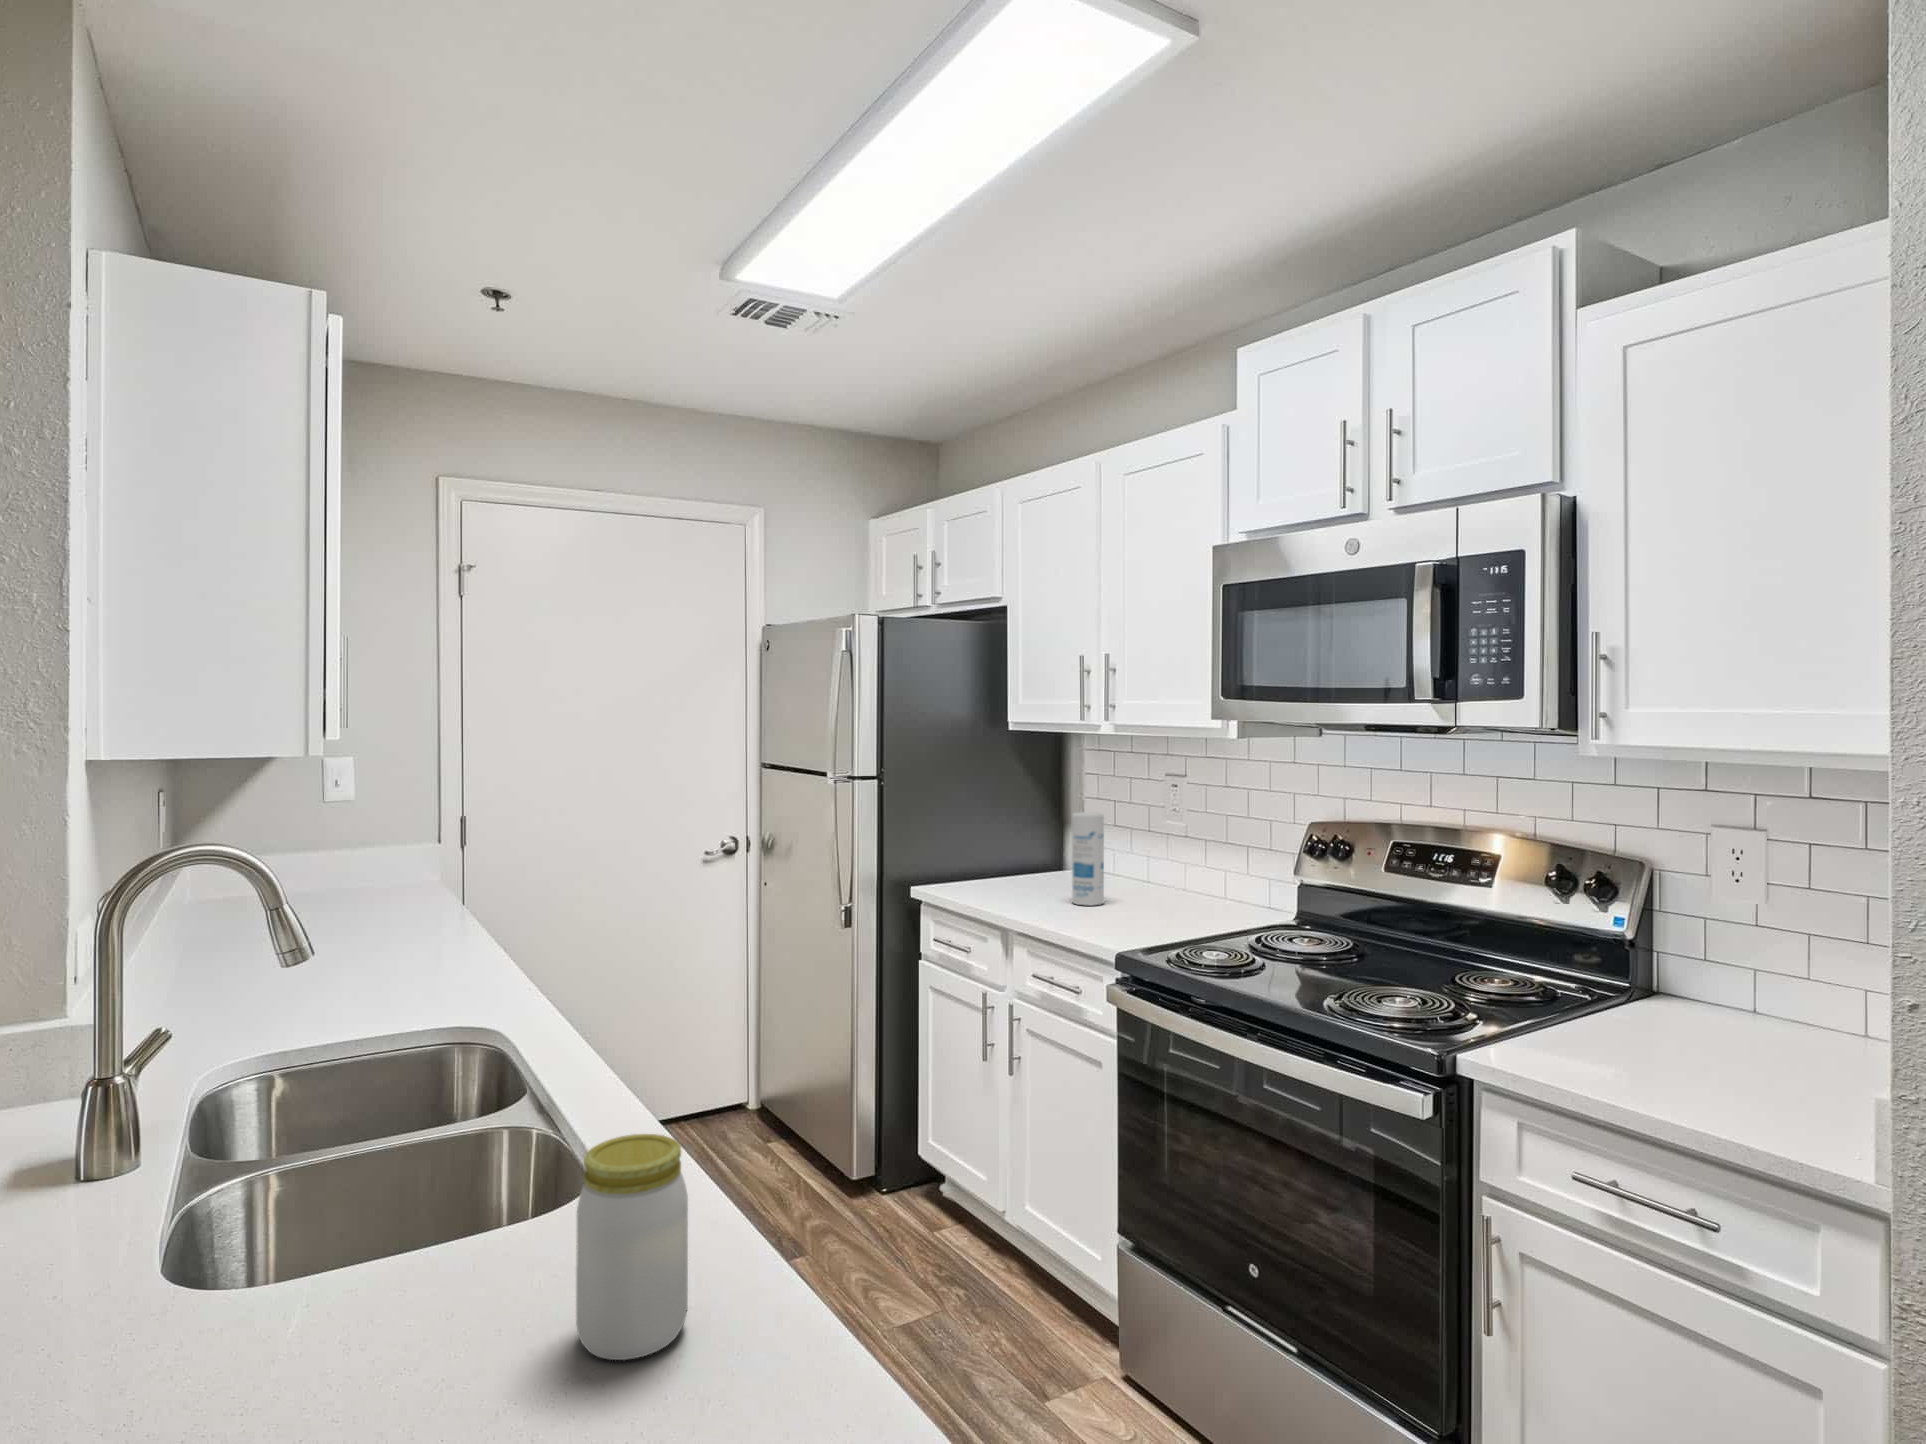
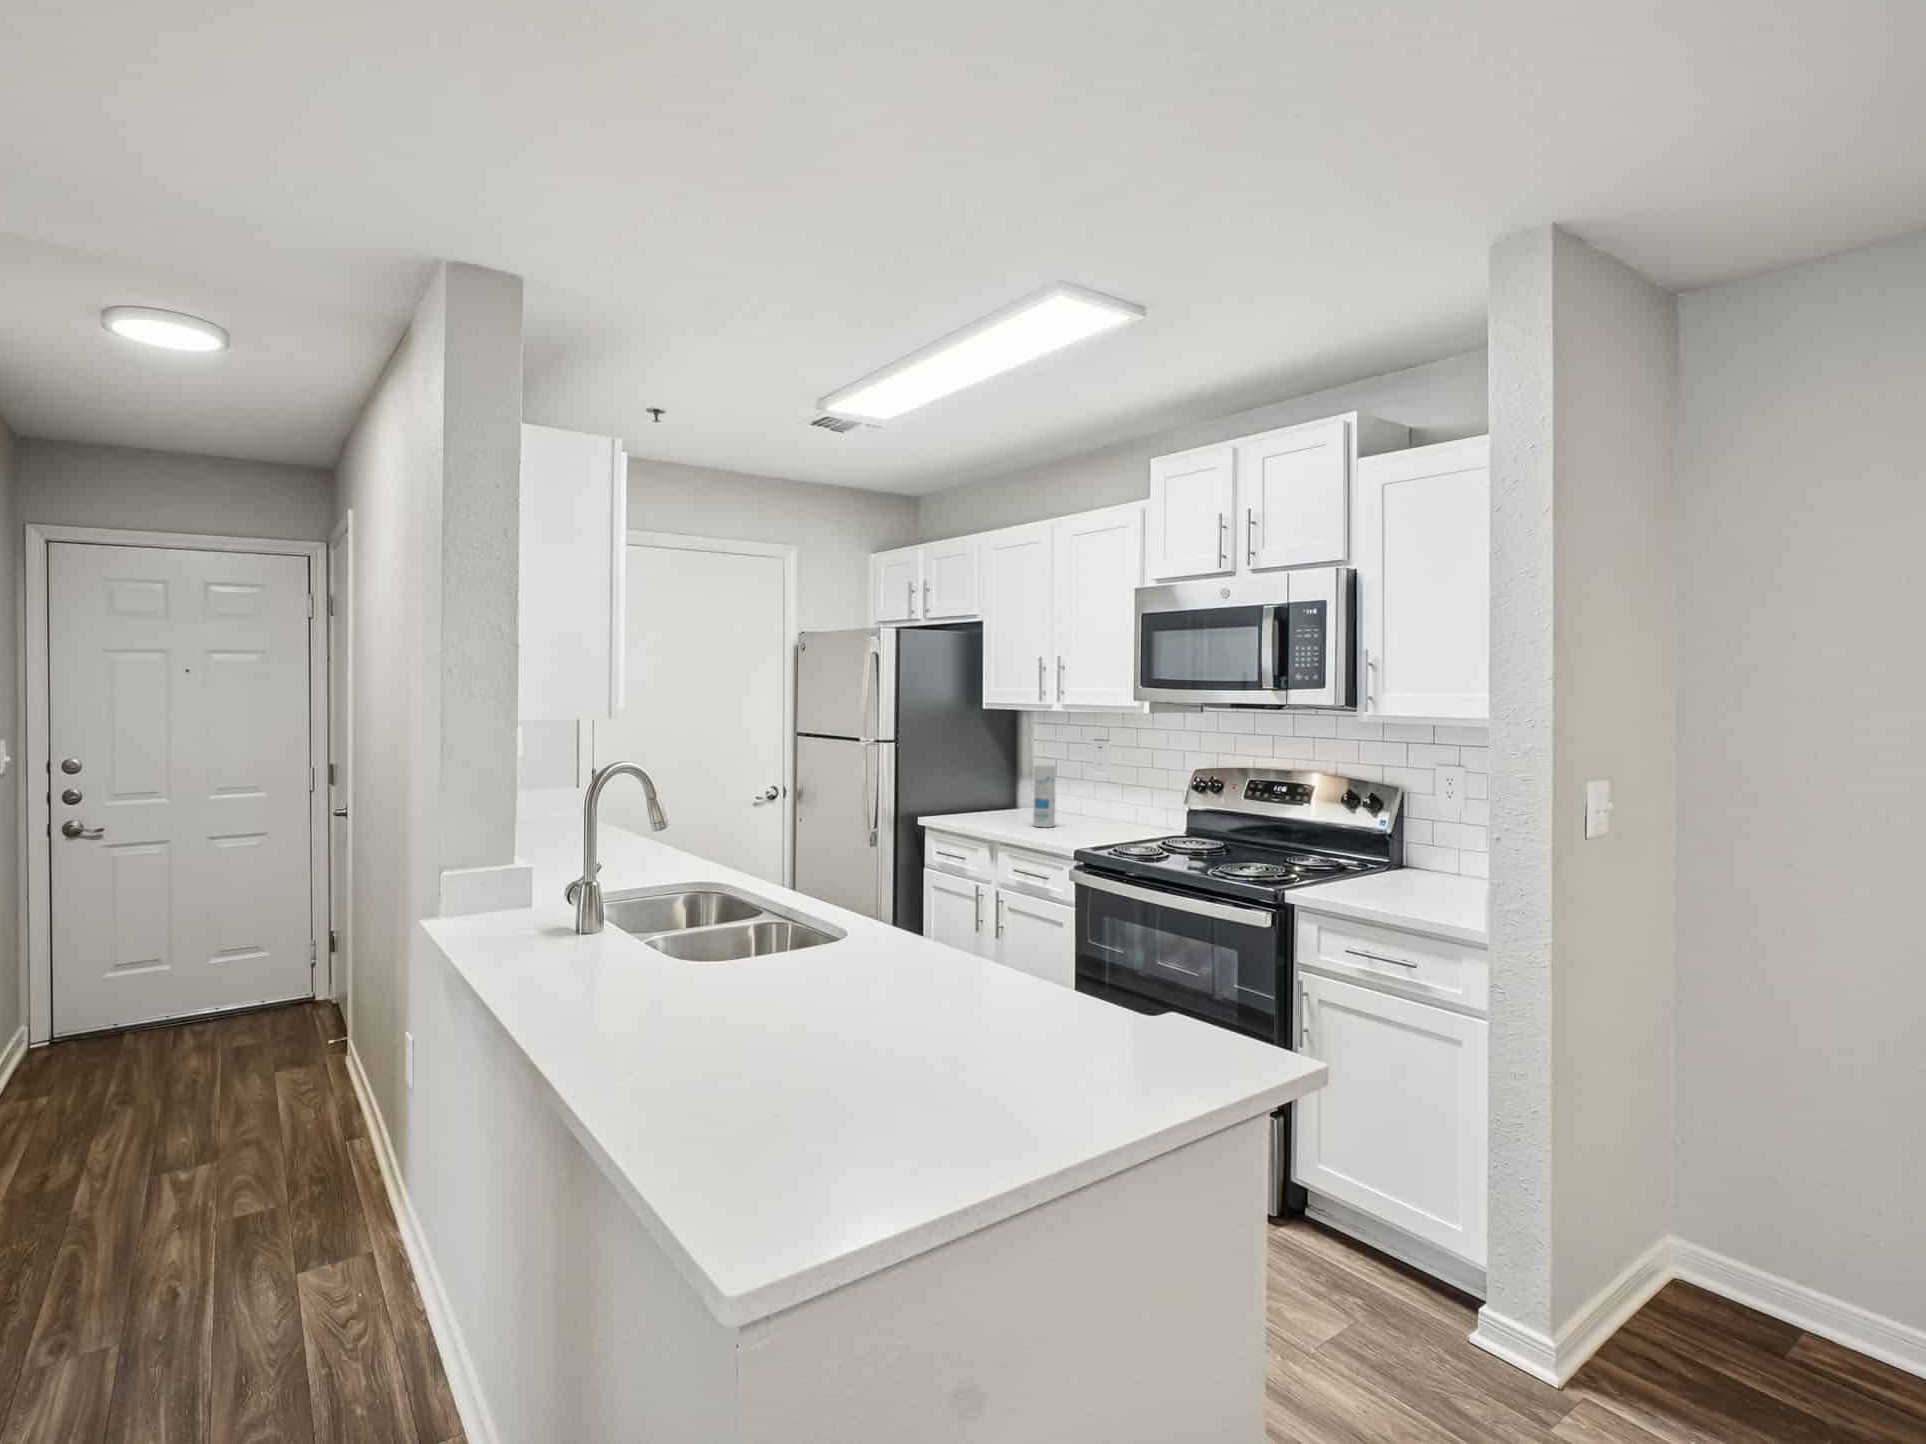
jar: present [576,1134,688,1360] -> none [892,883,939,972]

